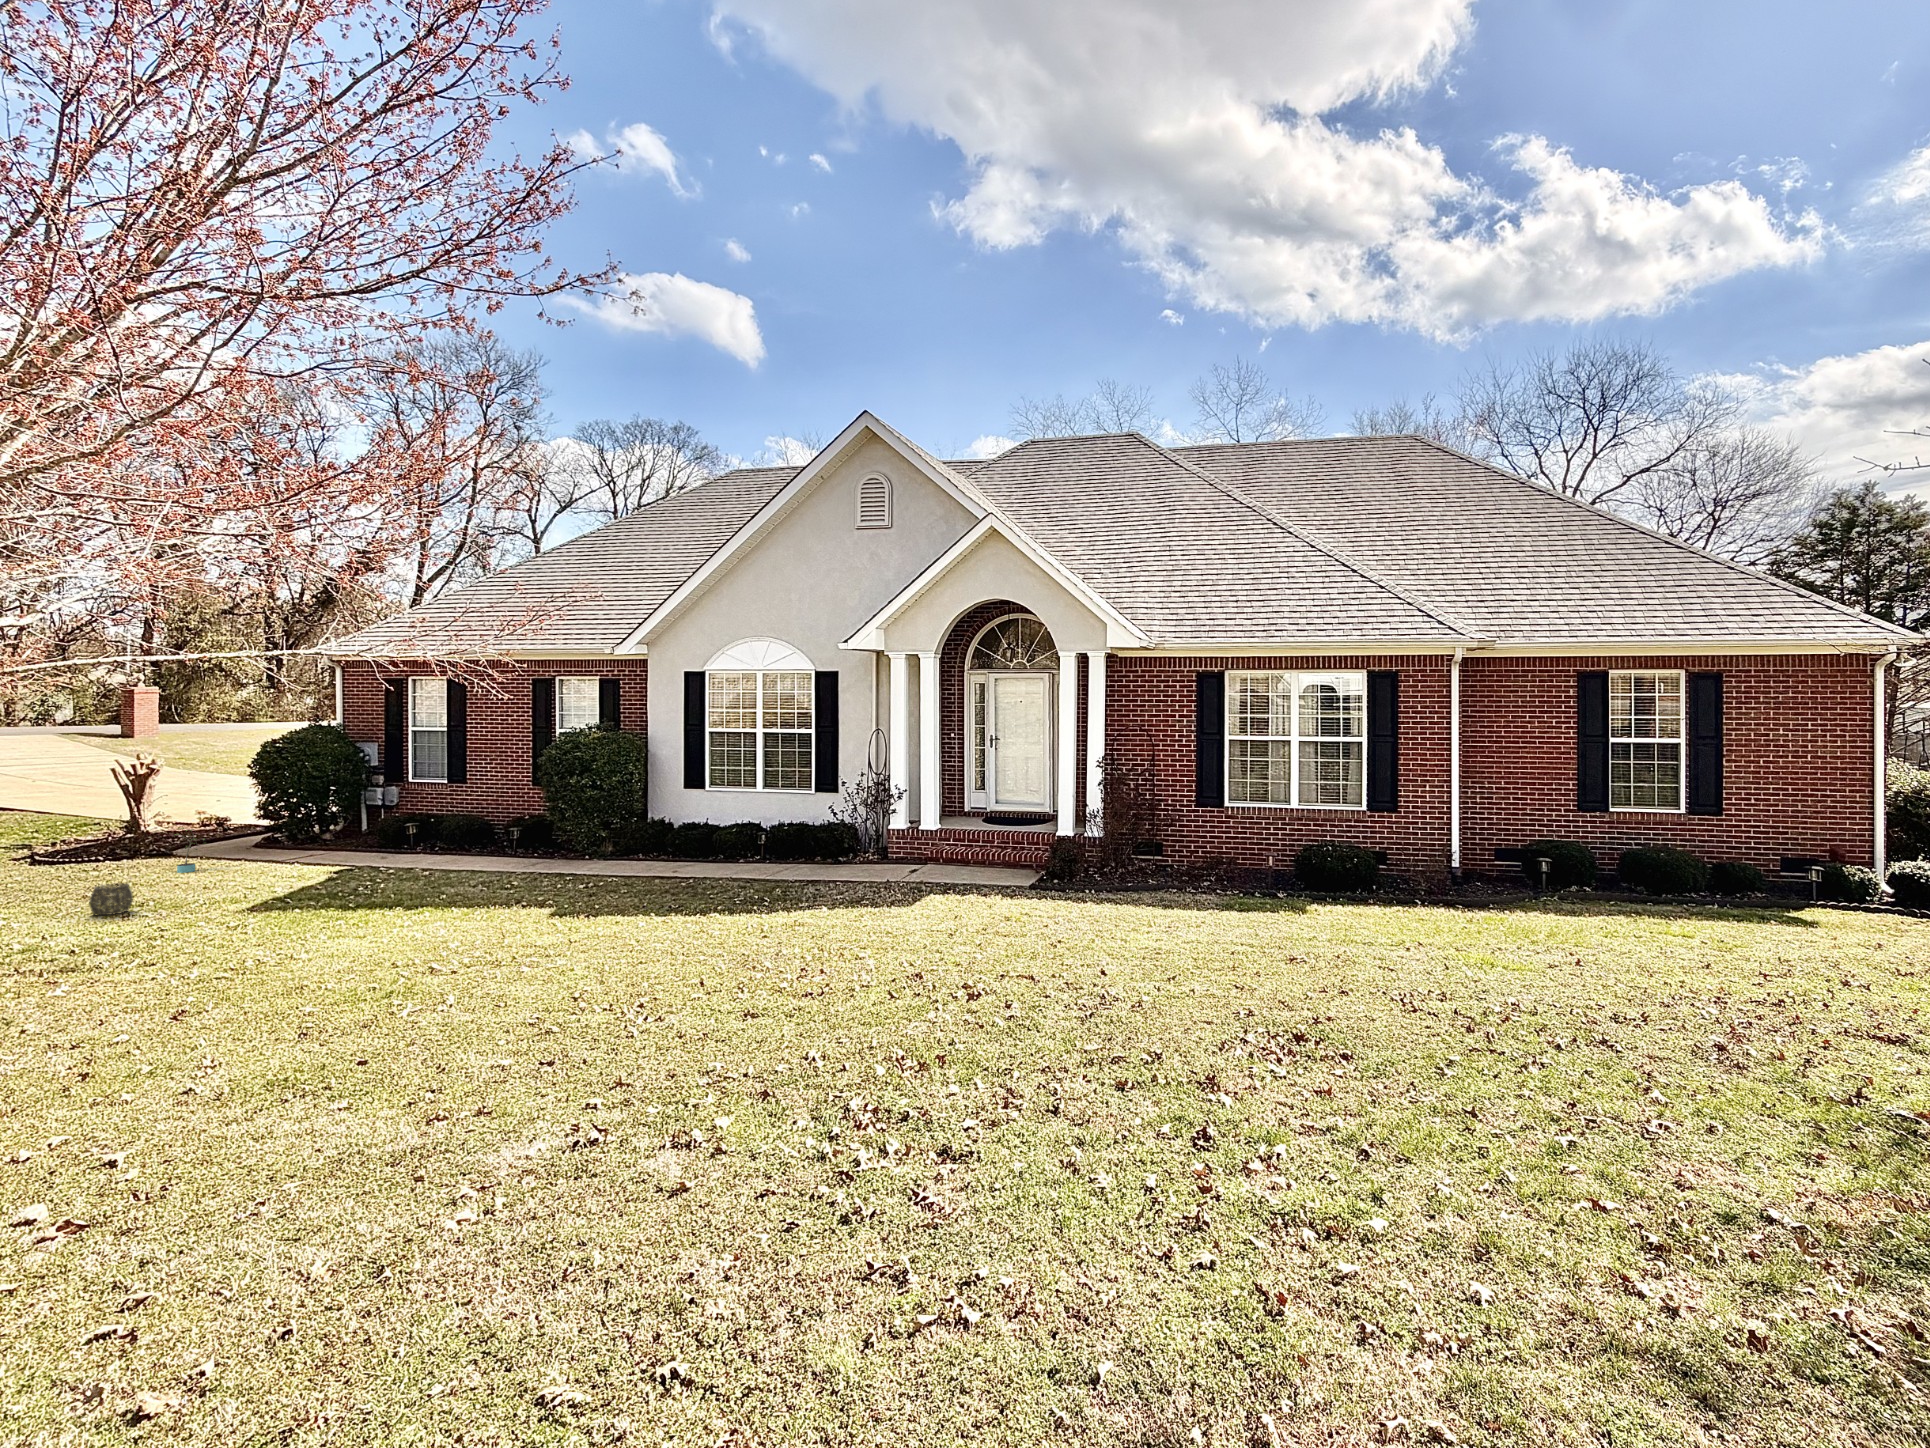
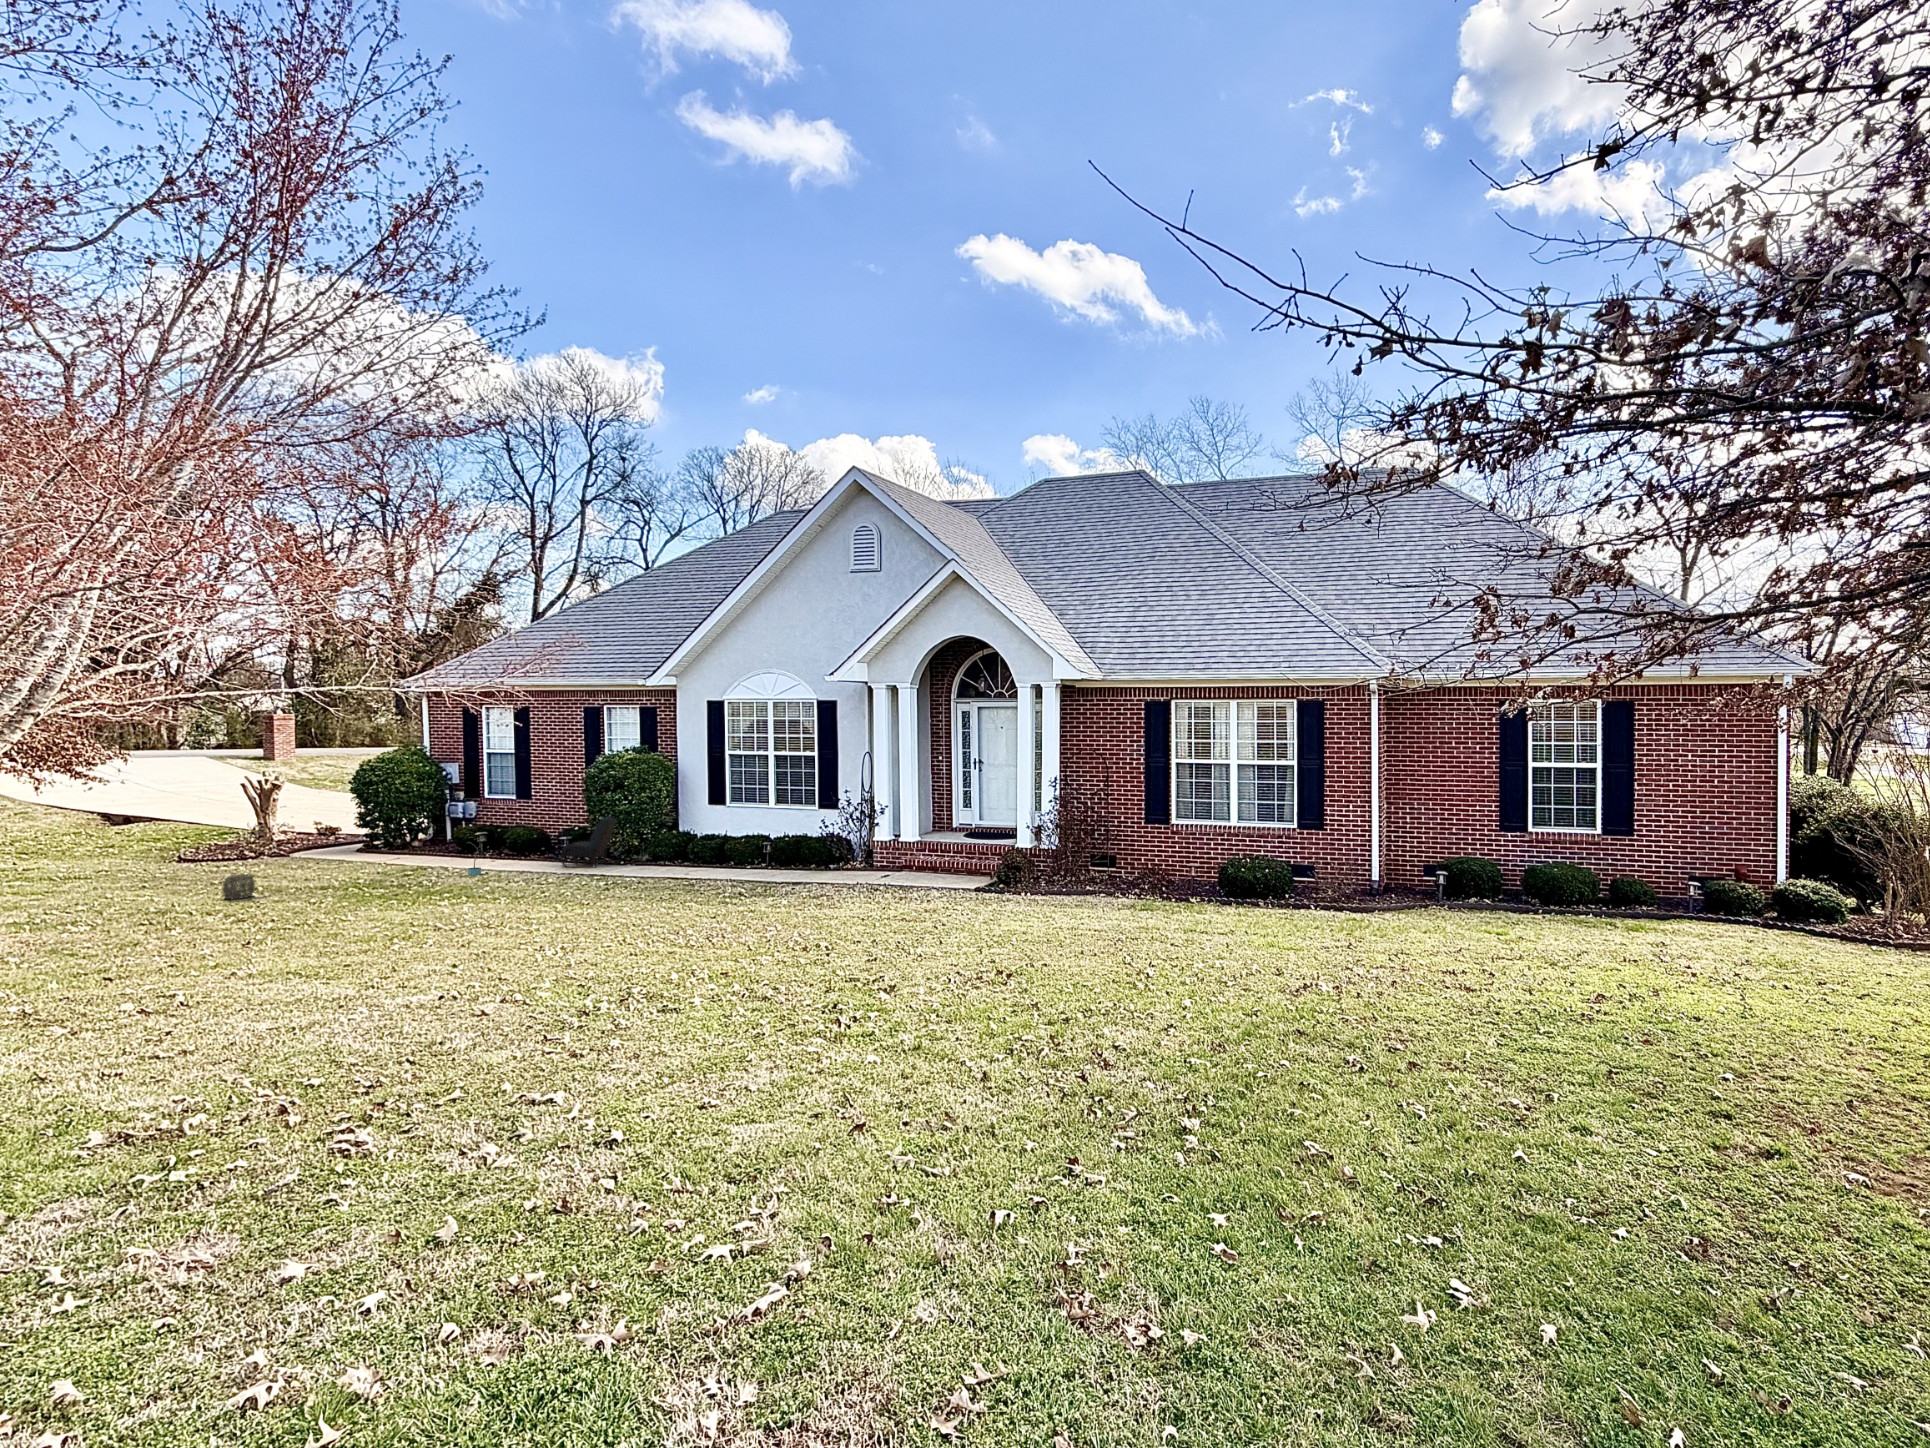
lounge chair: none [513,803,581,864] -> present [561,816,616,868]
potted plant: present [174,828,206,873] -> present [467,837,489,875]

